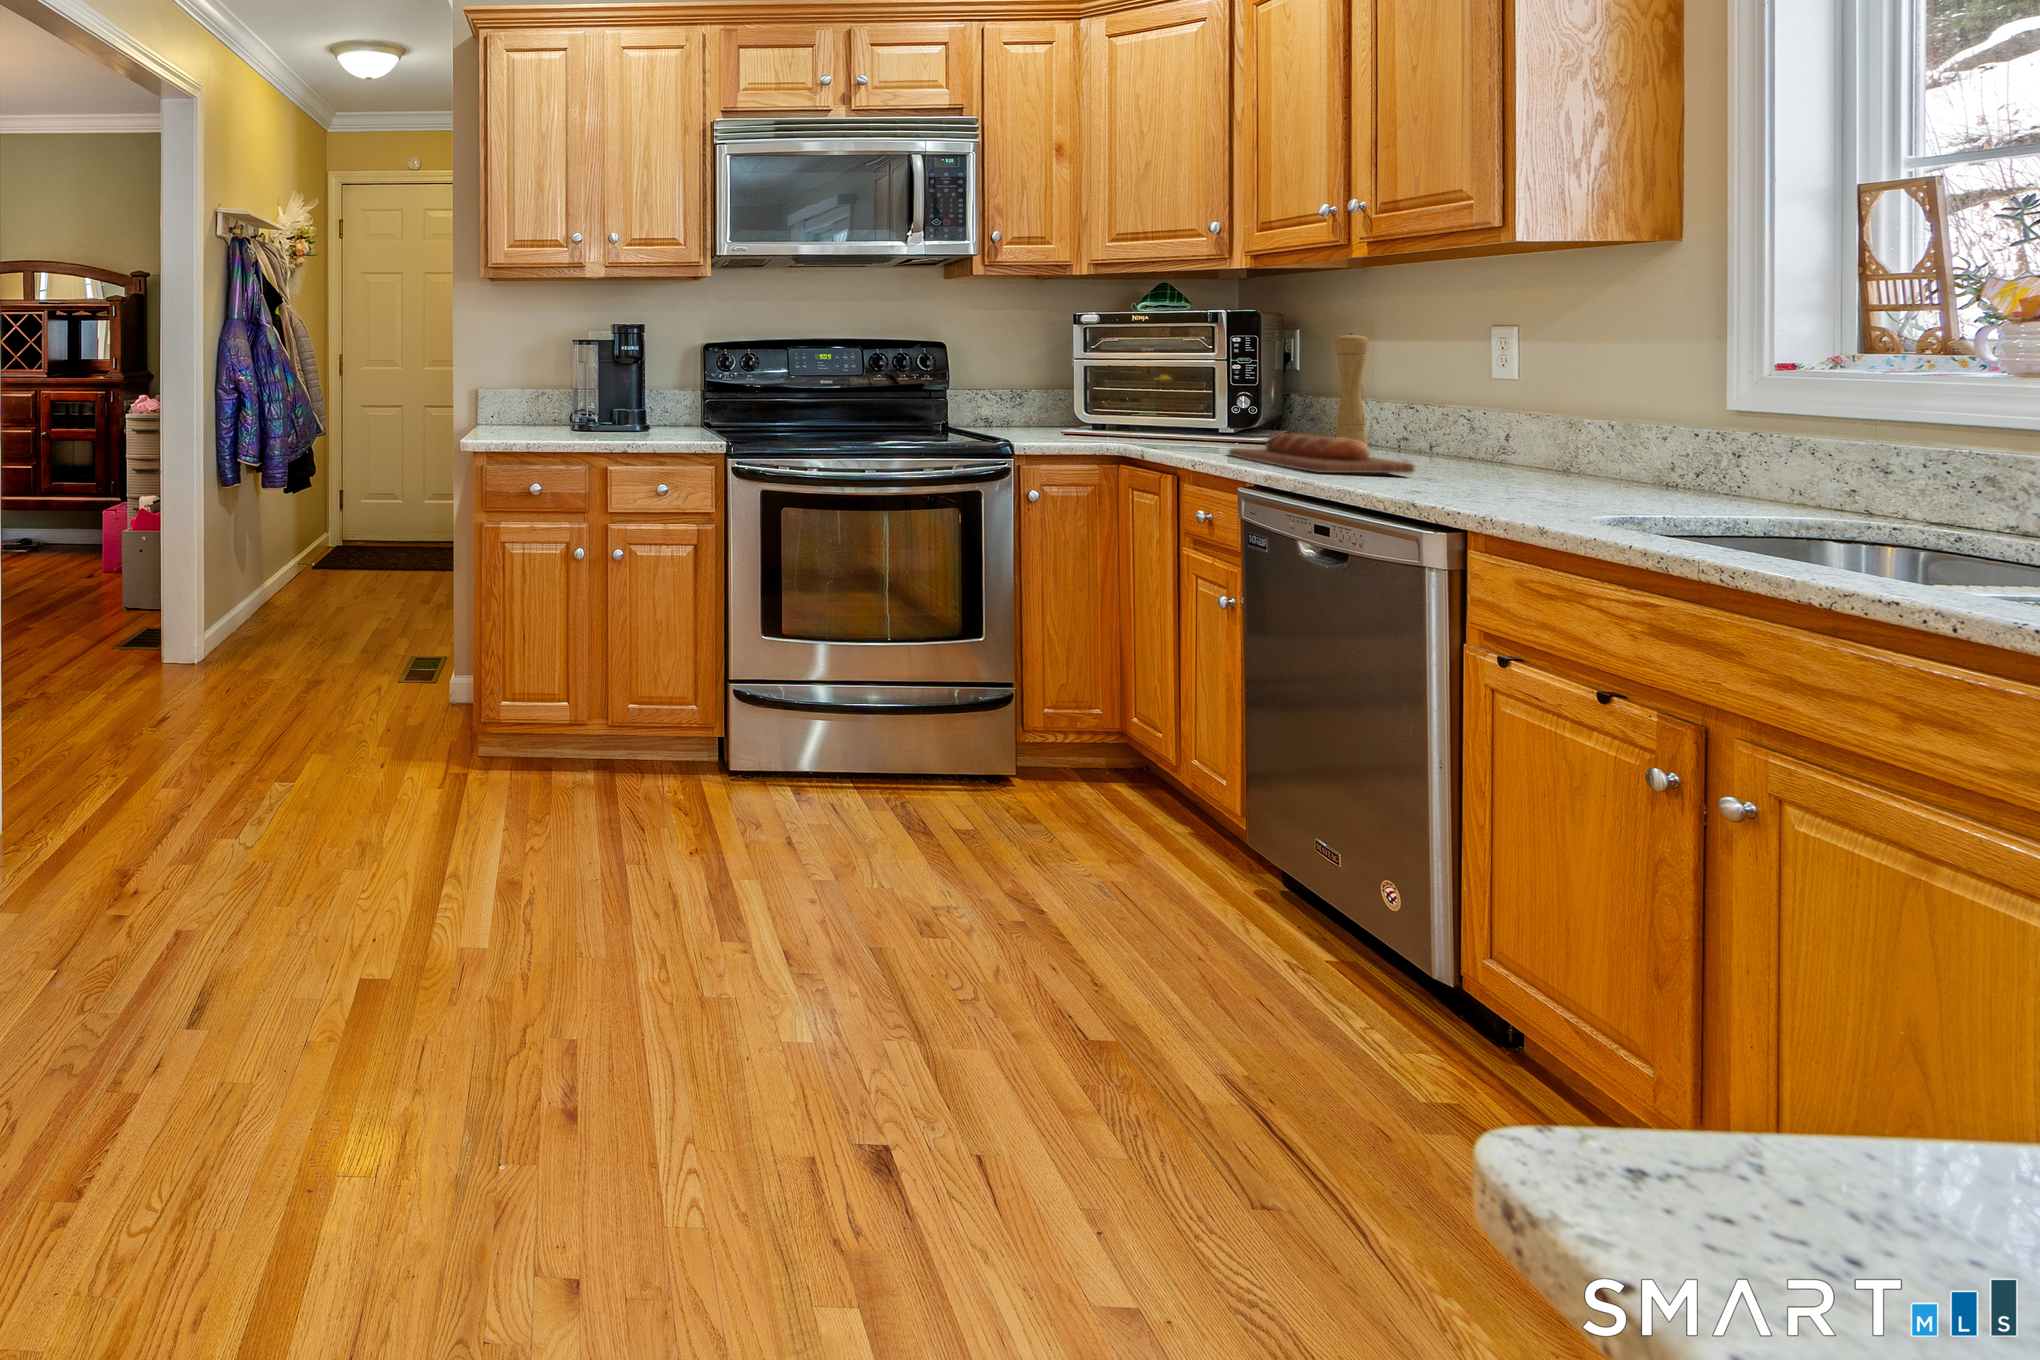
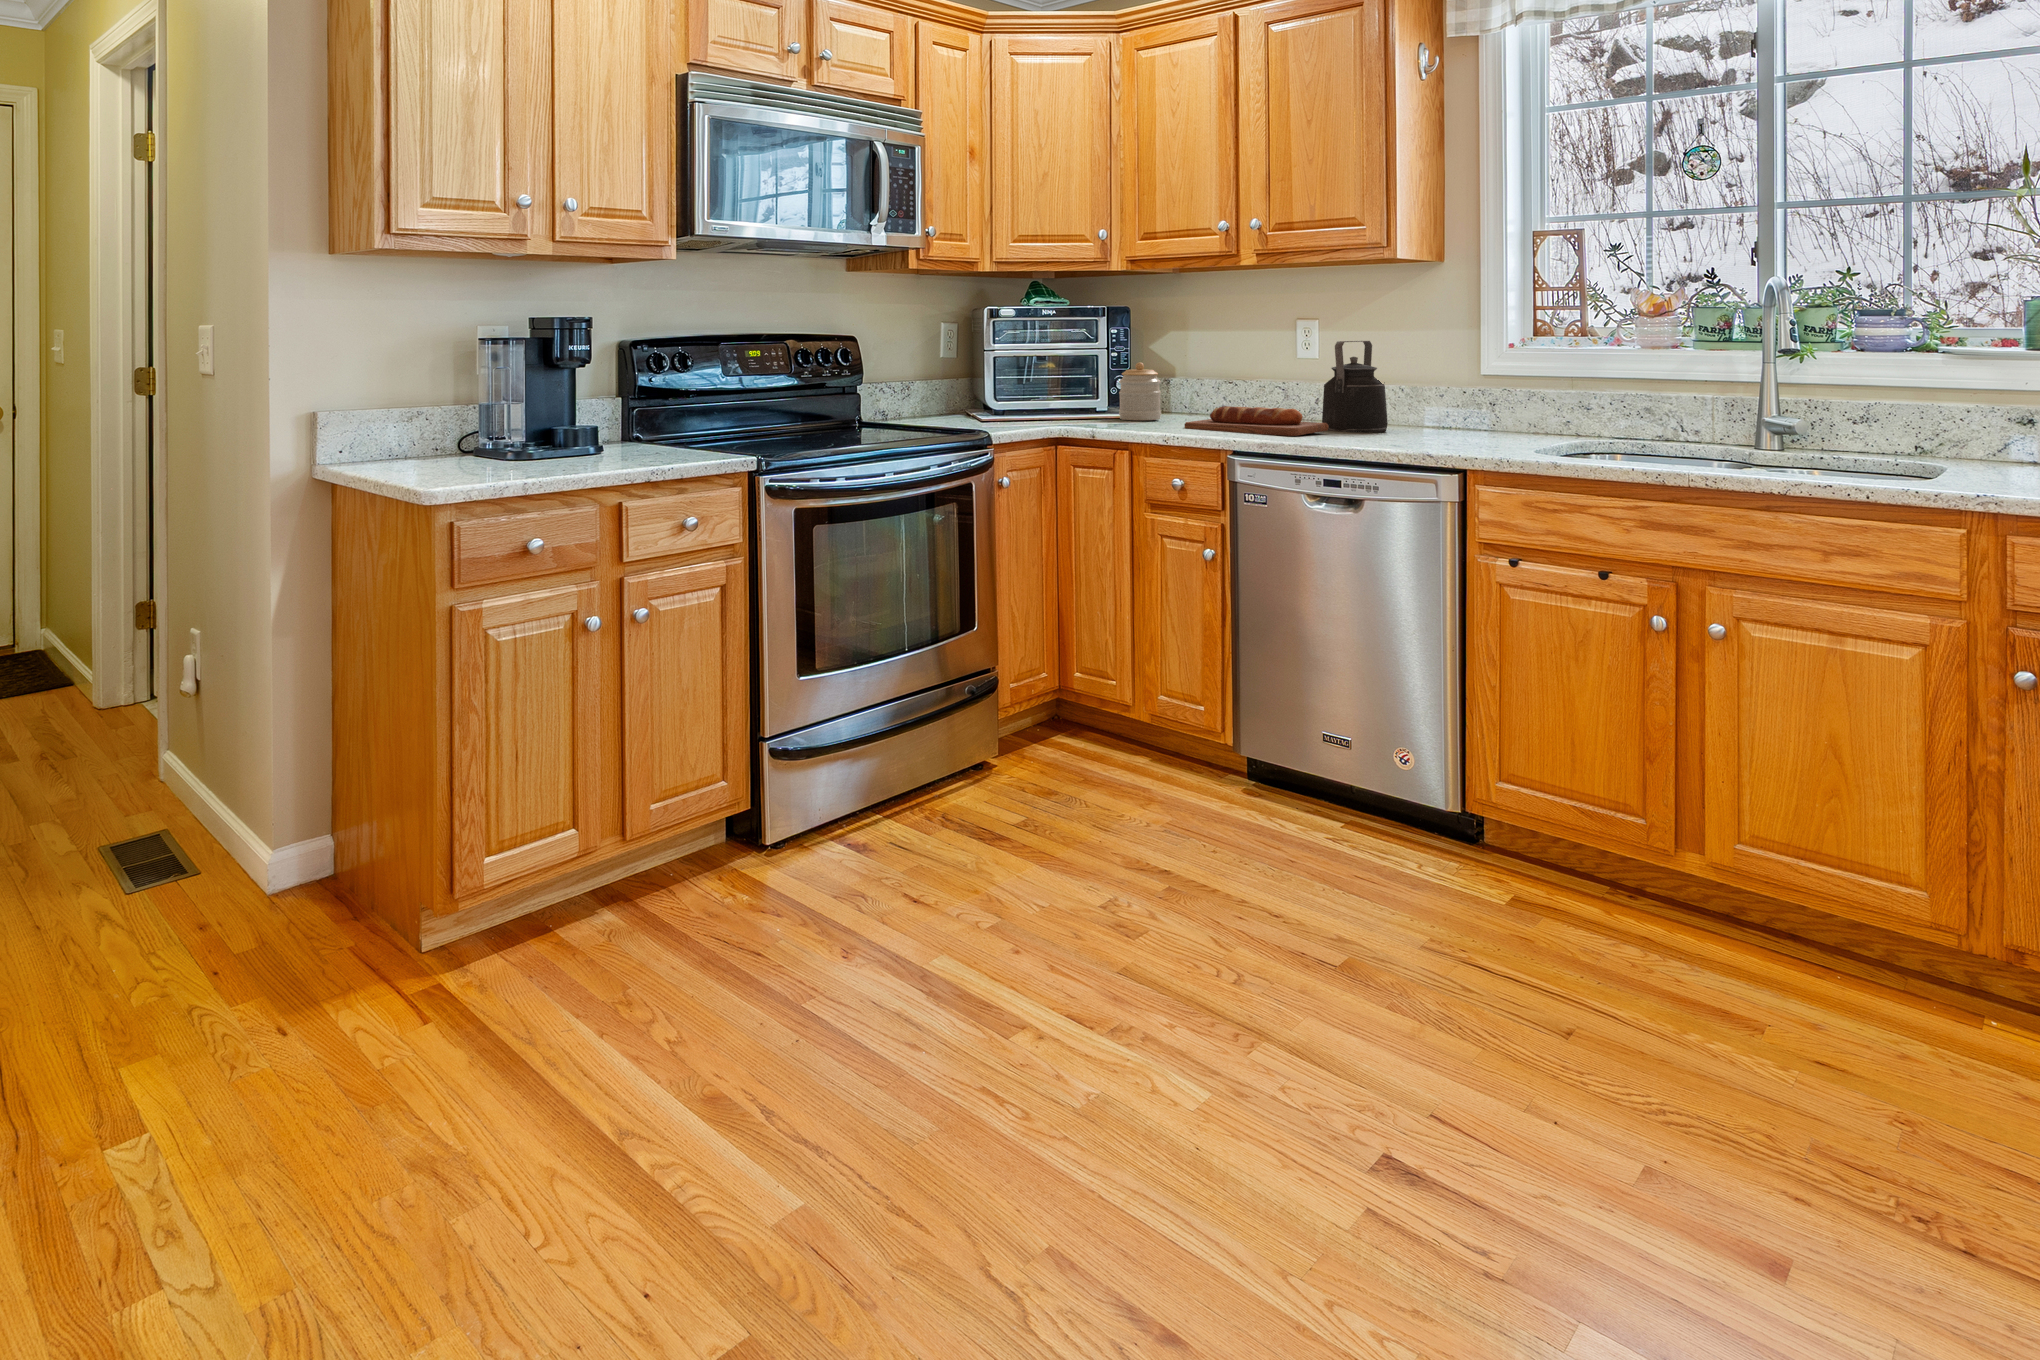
pepper mill: present [1334,333,1369,447] -> none [1165,326,1188,416]
kettle: none [1463,356,1616,486] -> present [1322,341,1388,433]
jar: none [1212,377,1270,446] -> present [1119,362,1161,421]

